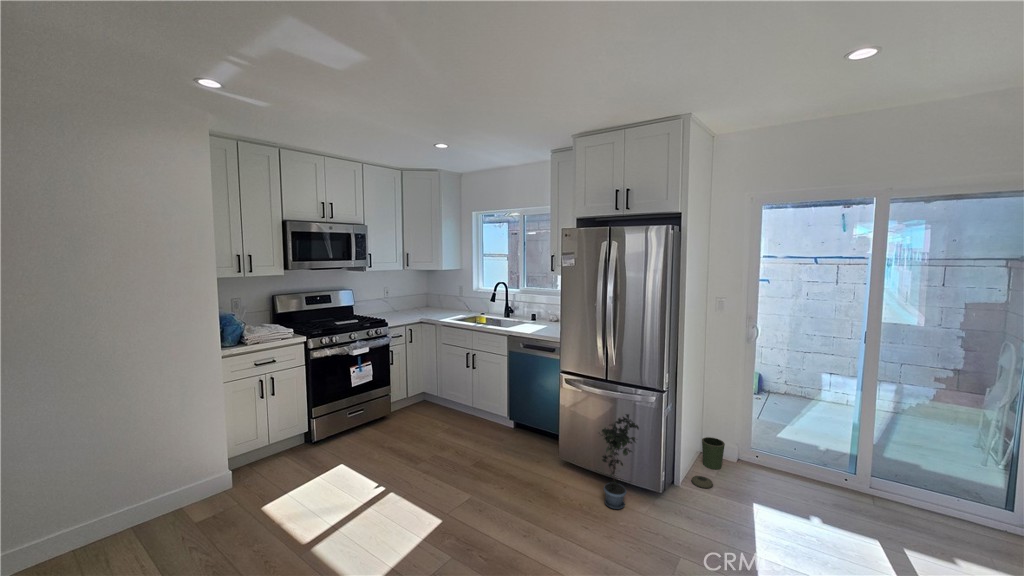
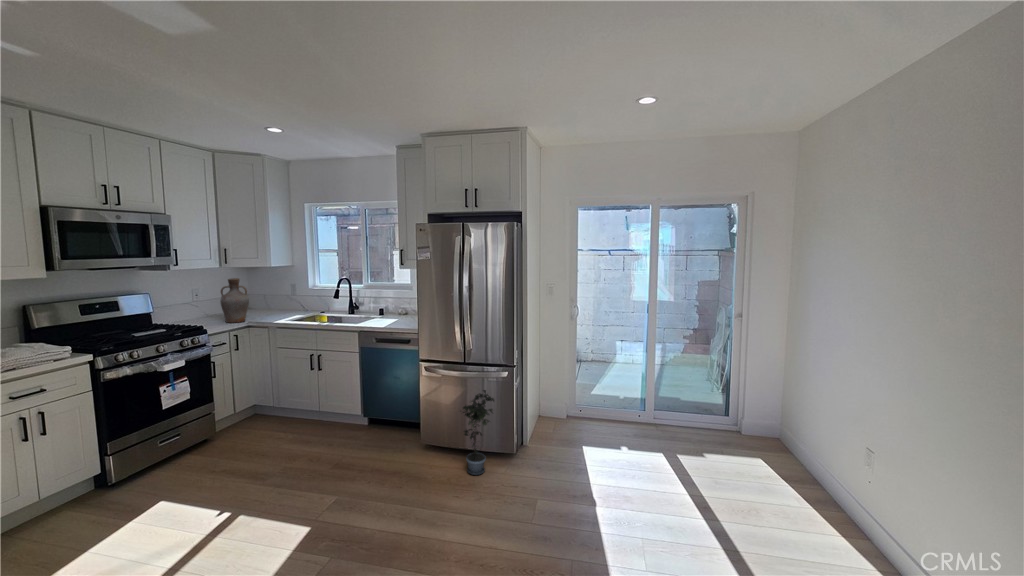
vase: none [402,279,423,318] -> present [220,278,249,323]
trash can: present [691,437,725,488] -> none [534,402,557,443]

